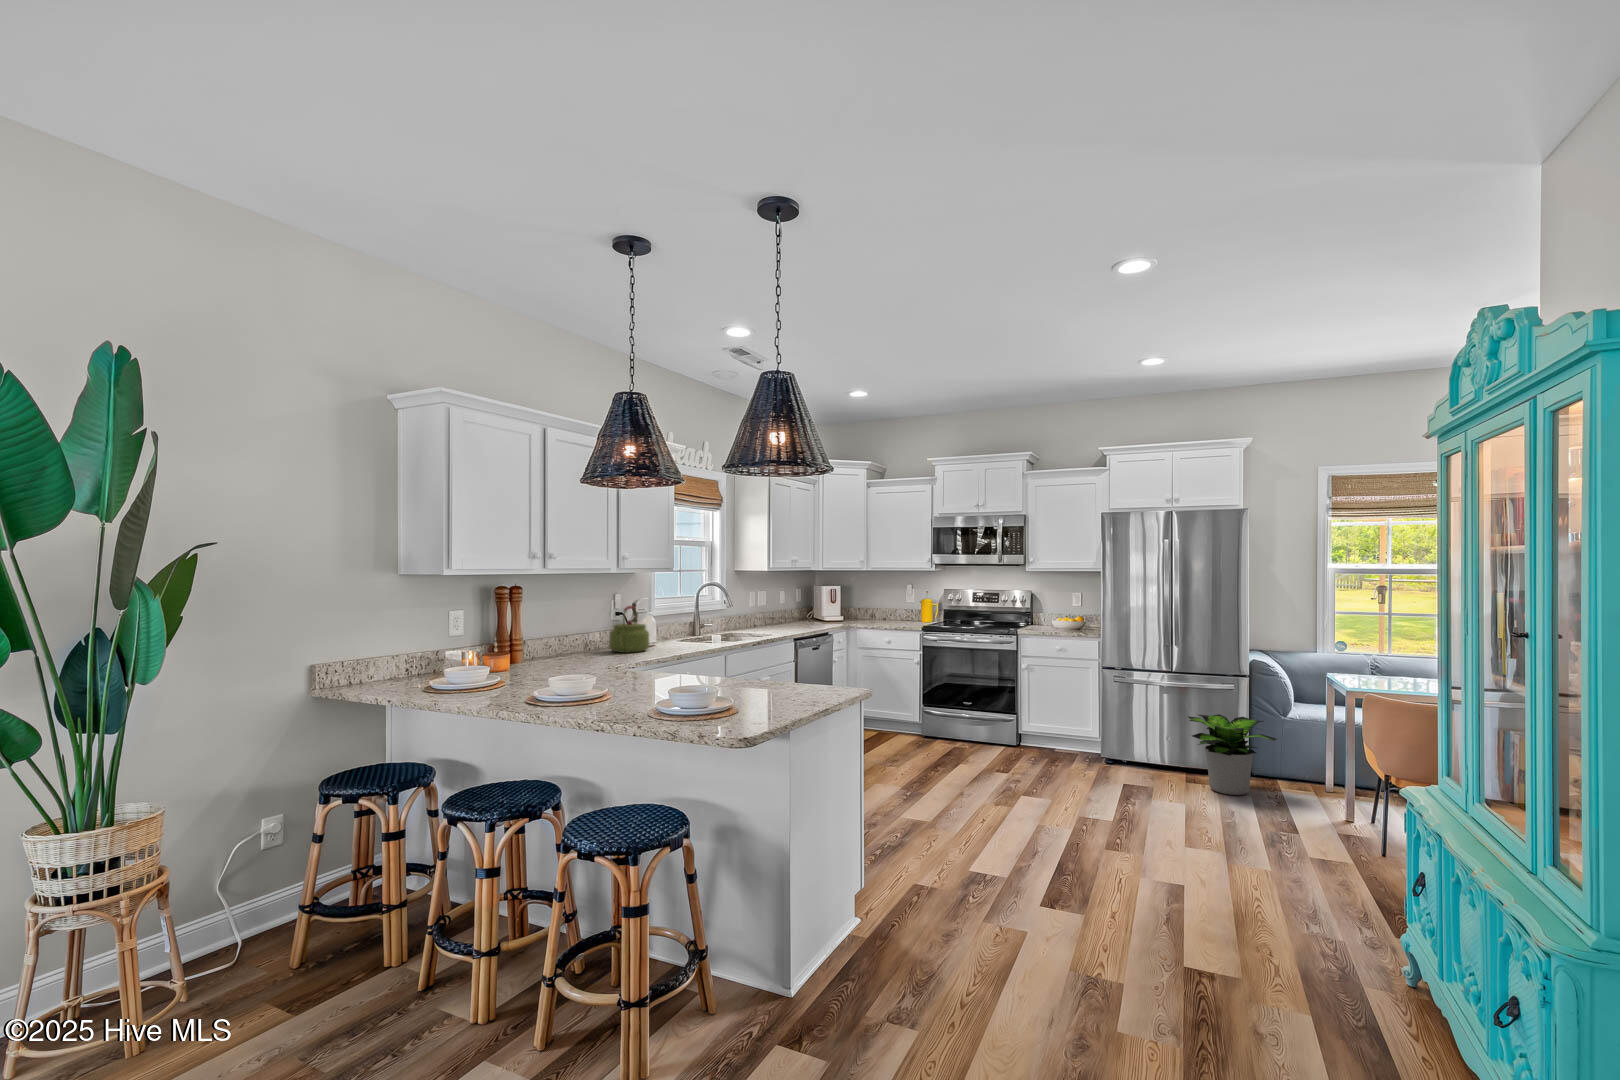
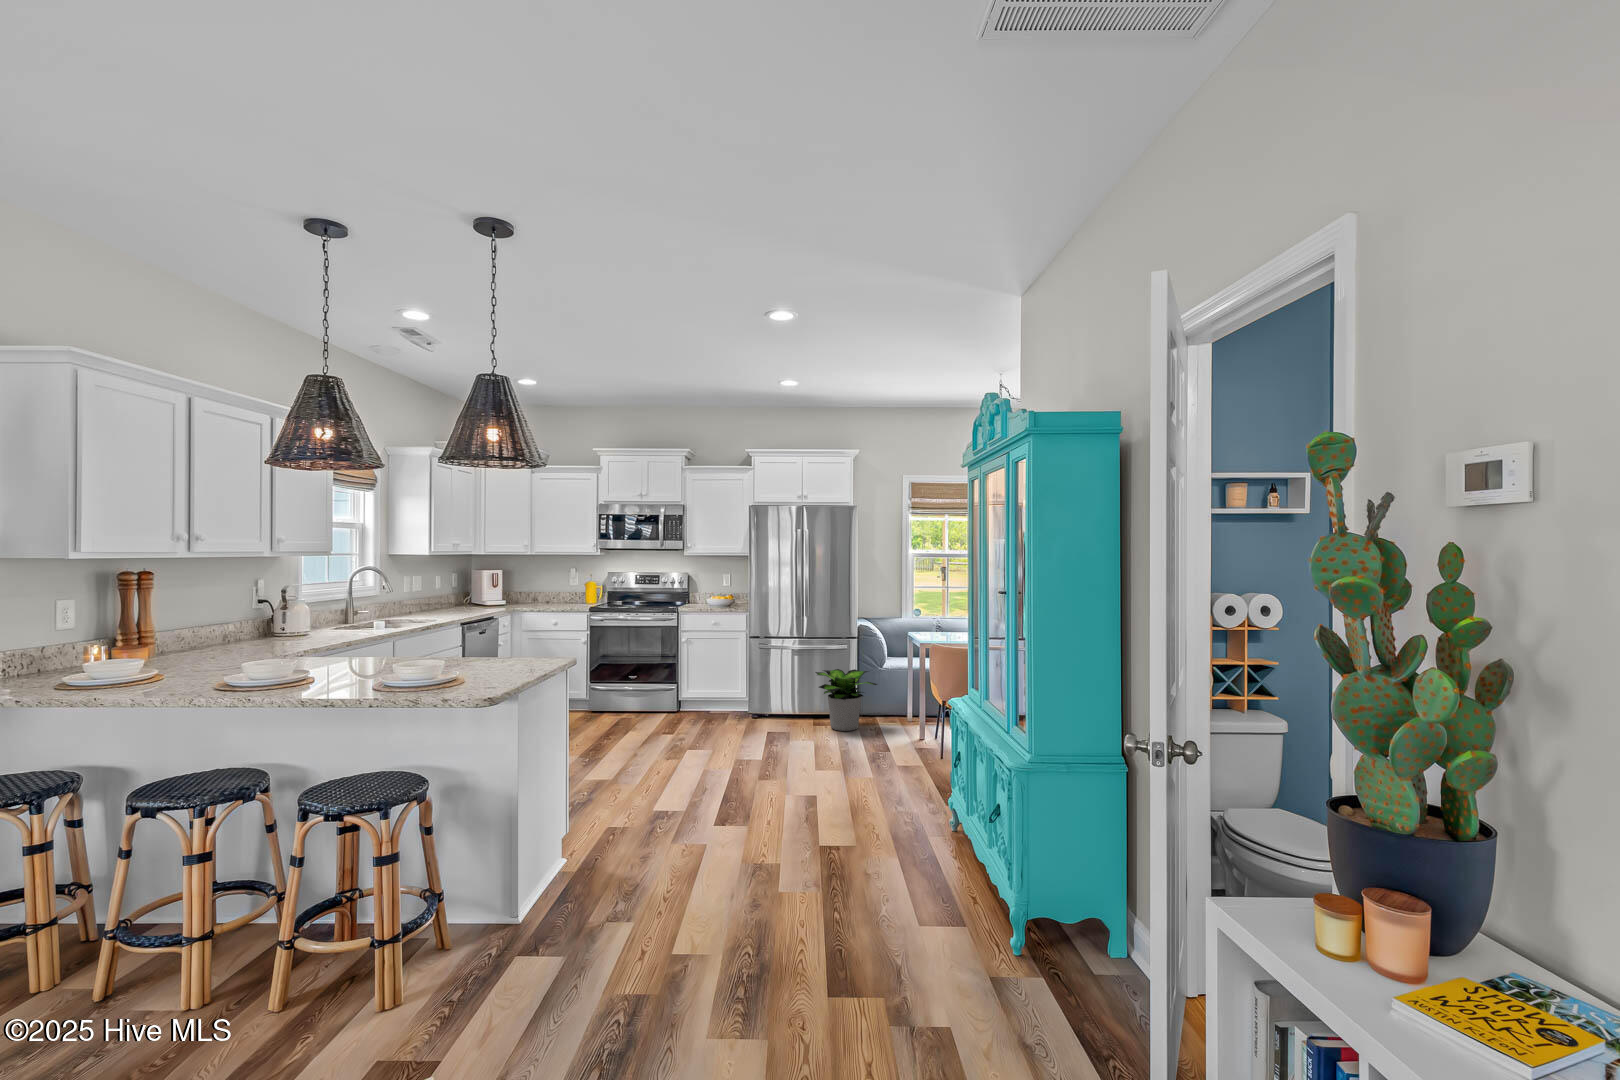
kettle: present [610,606,649,653] -> none [256,593,306,643]

